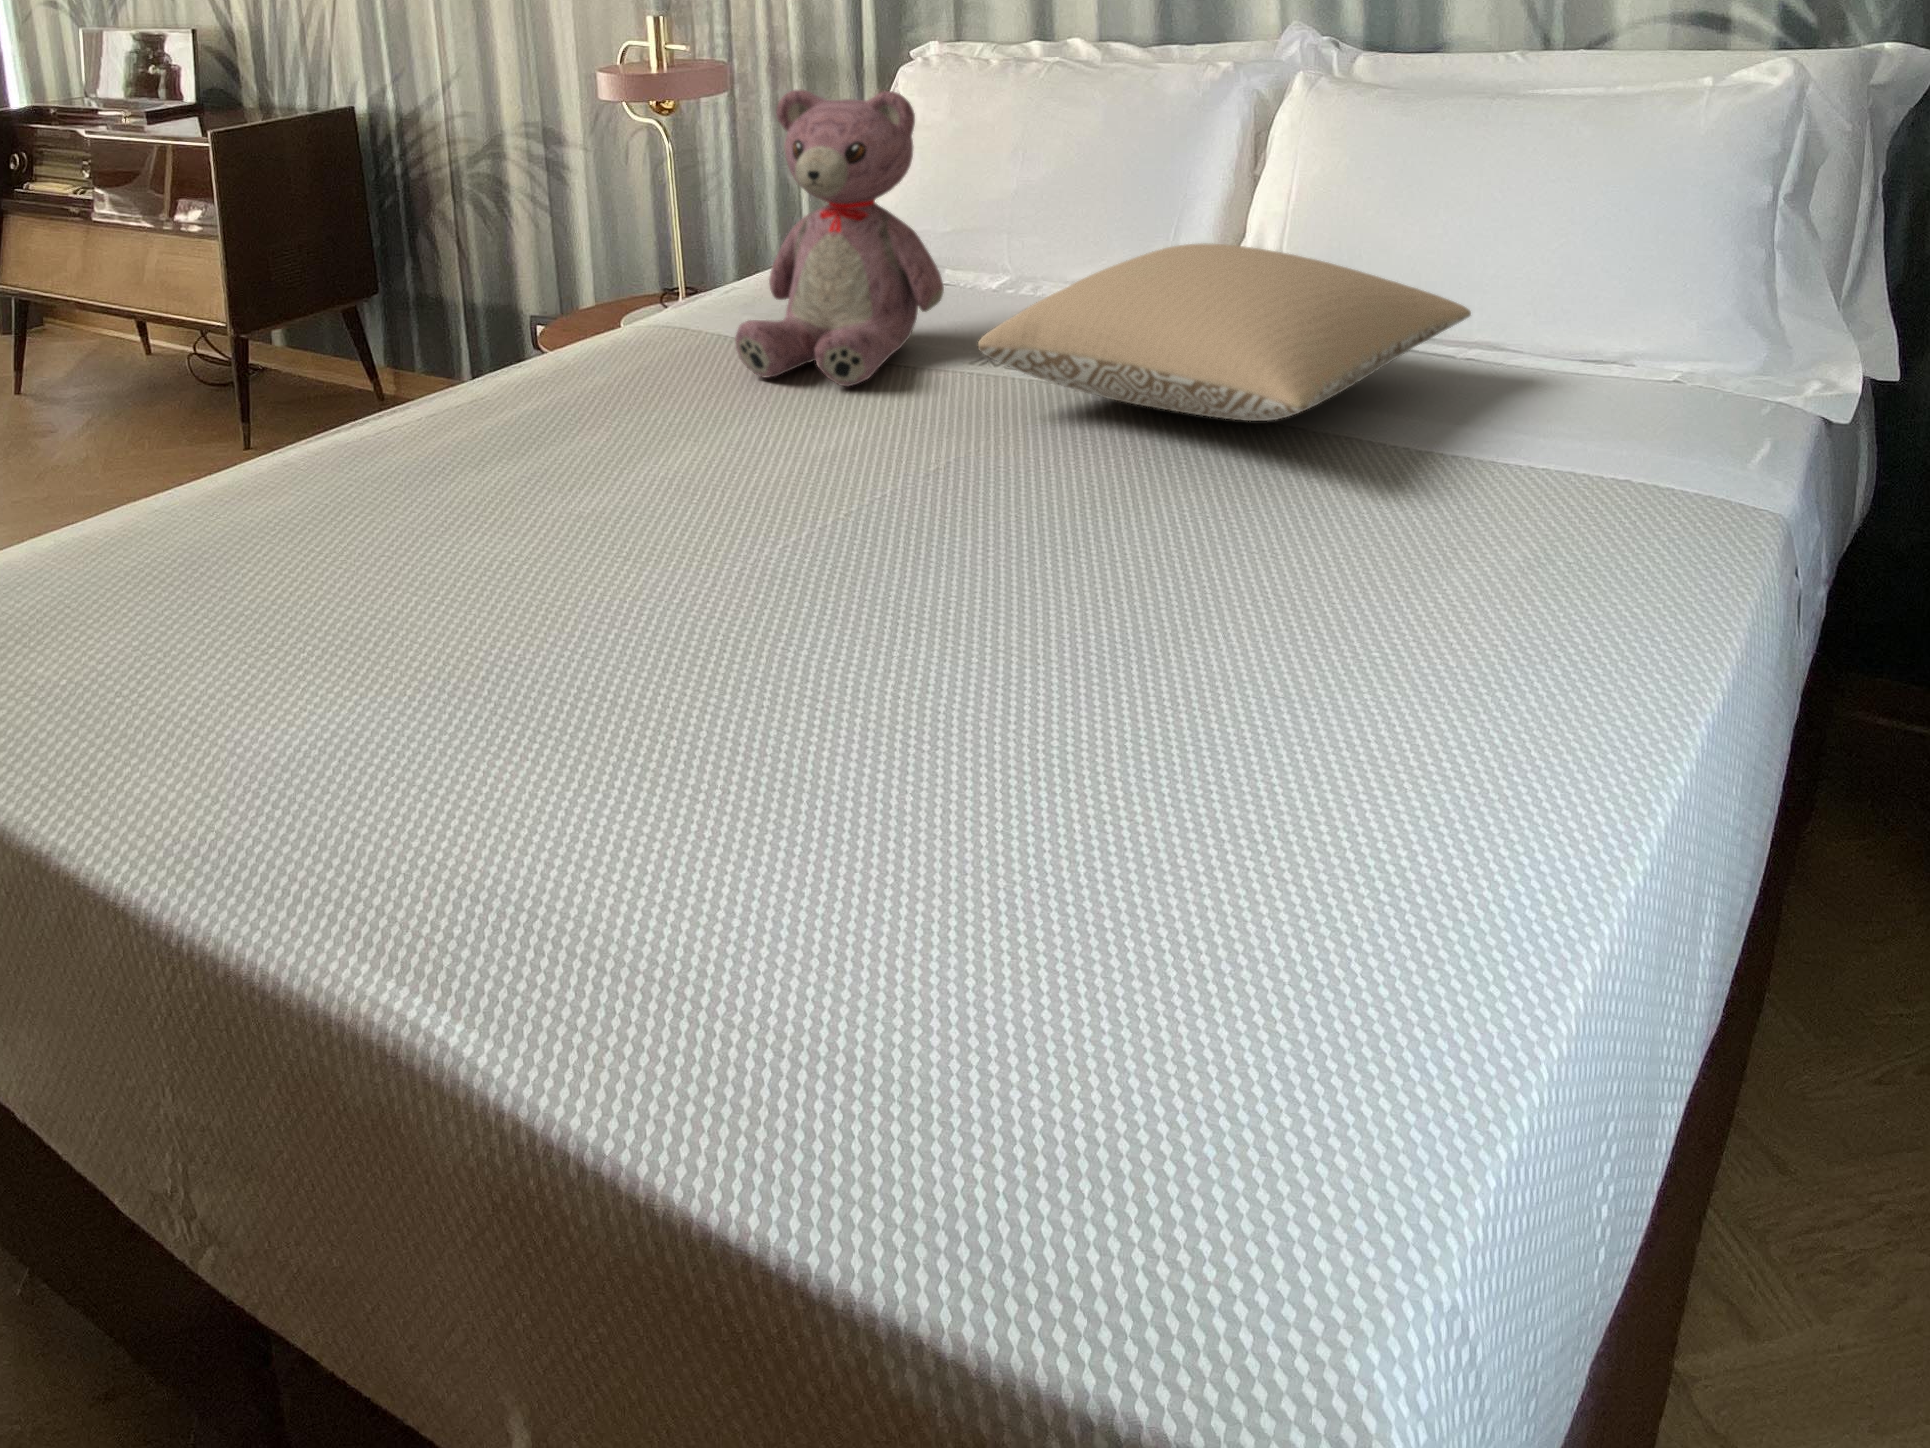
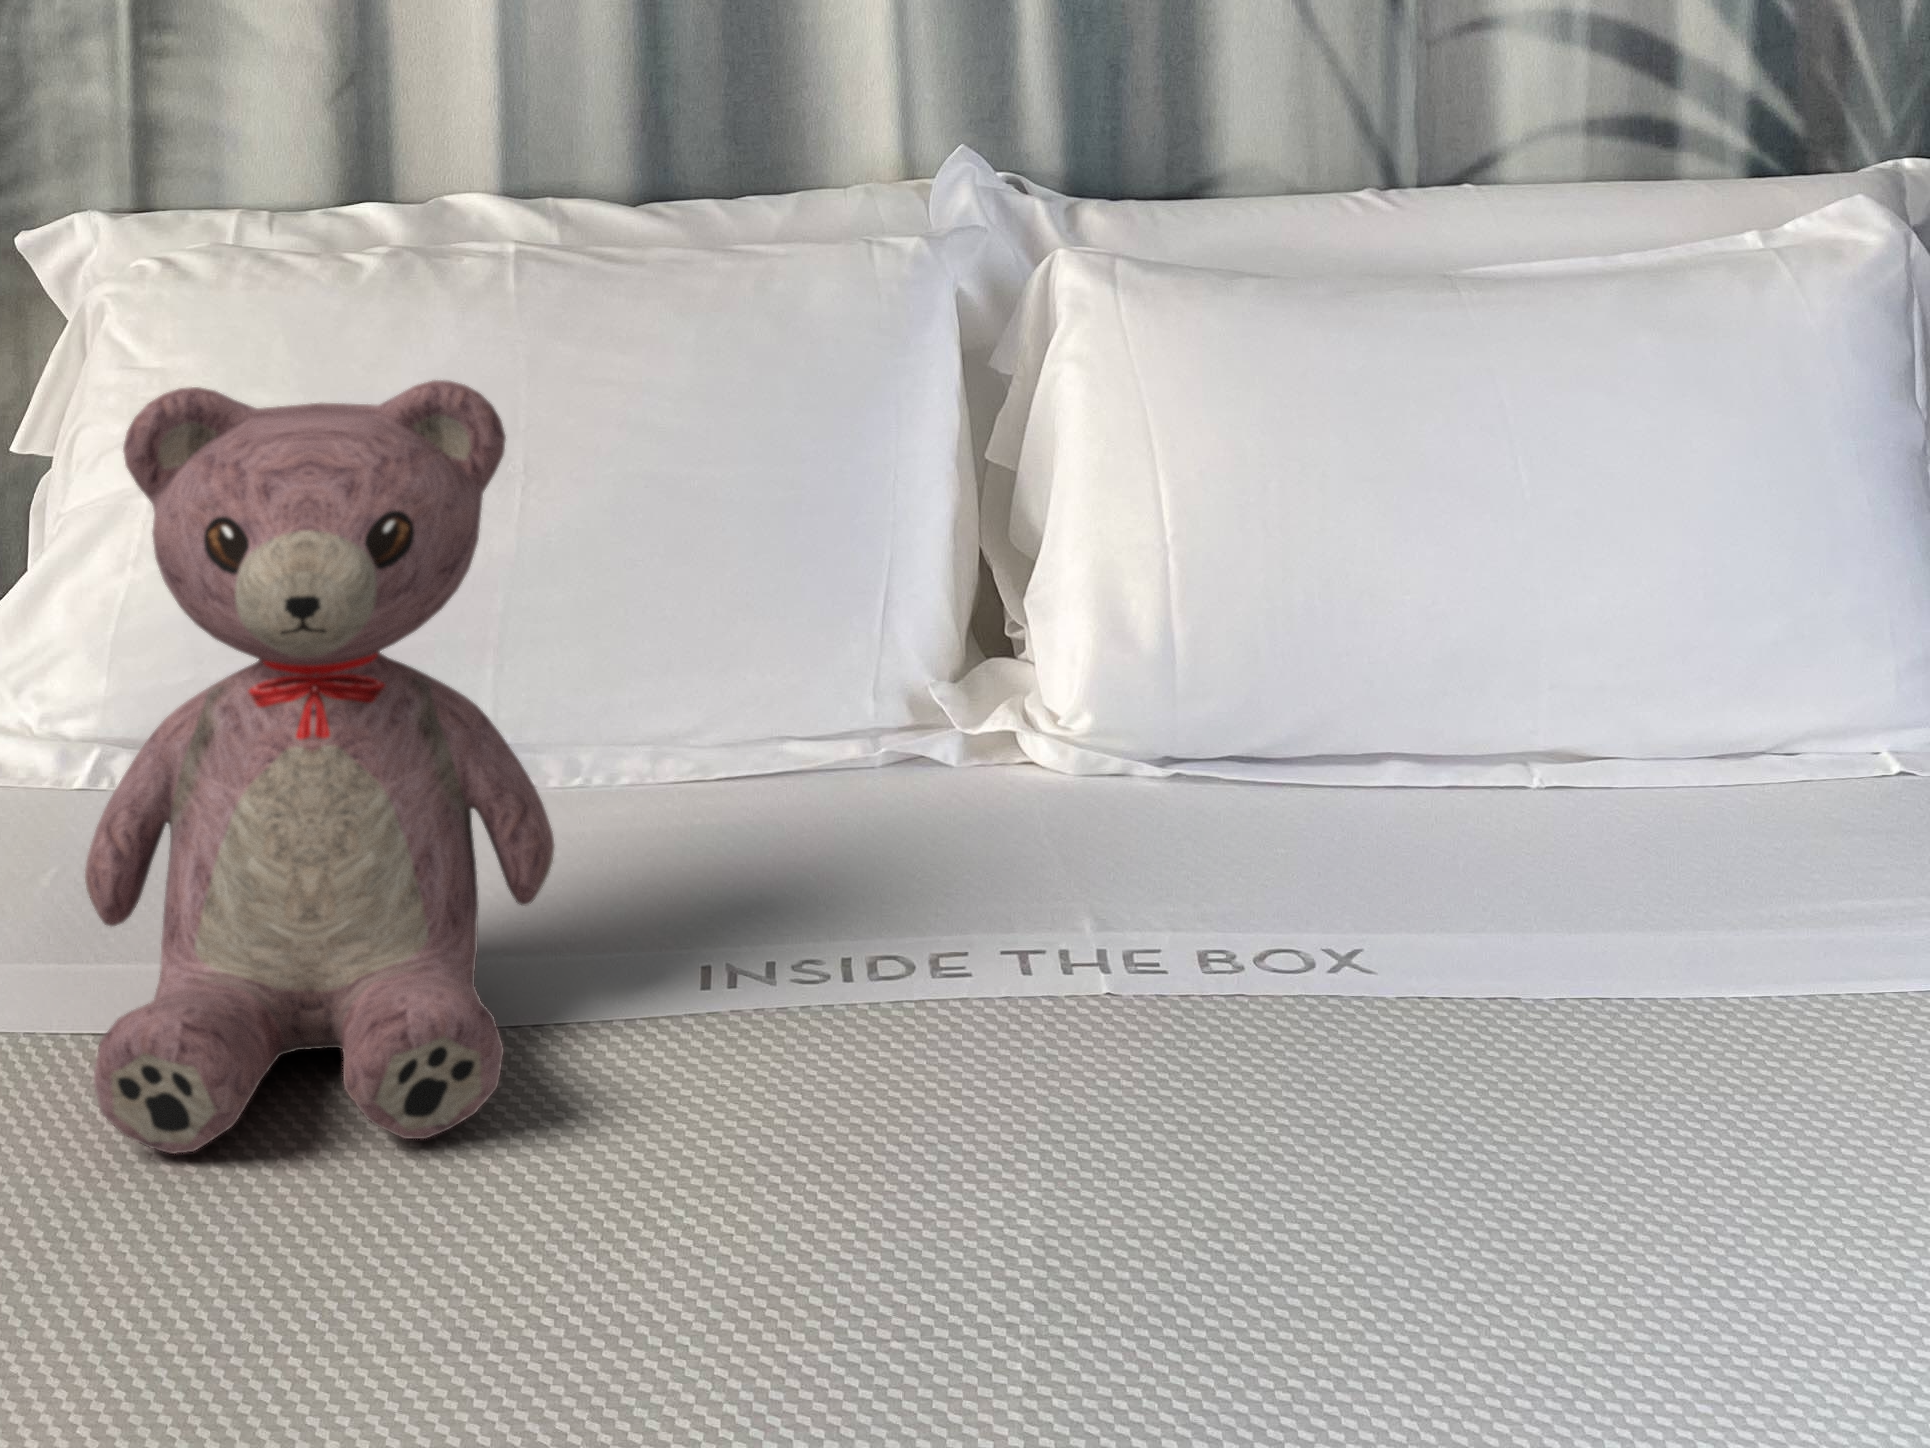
pillow: present [978,243,1471,421] -> none [835,663,1699,1066]

